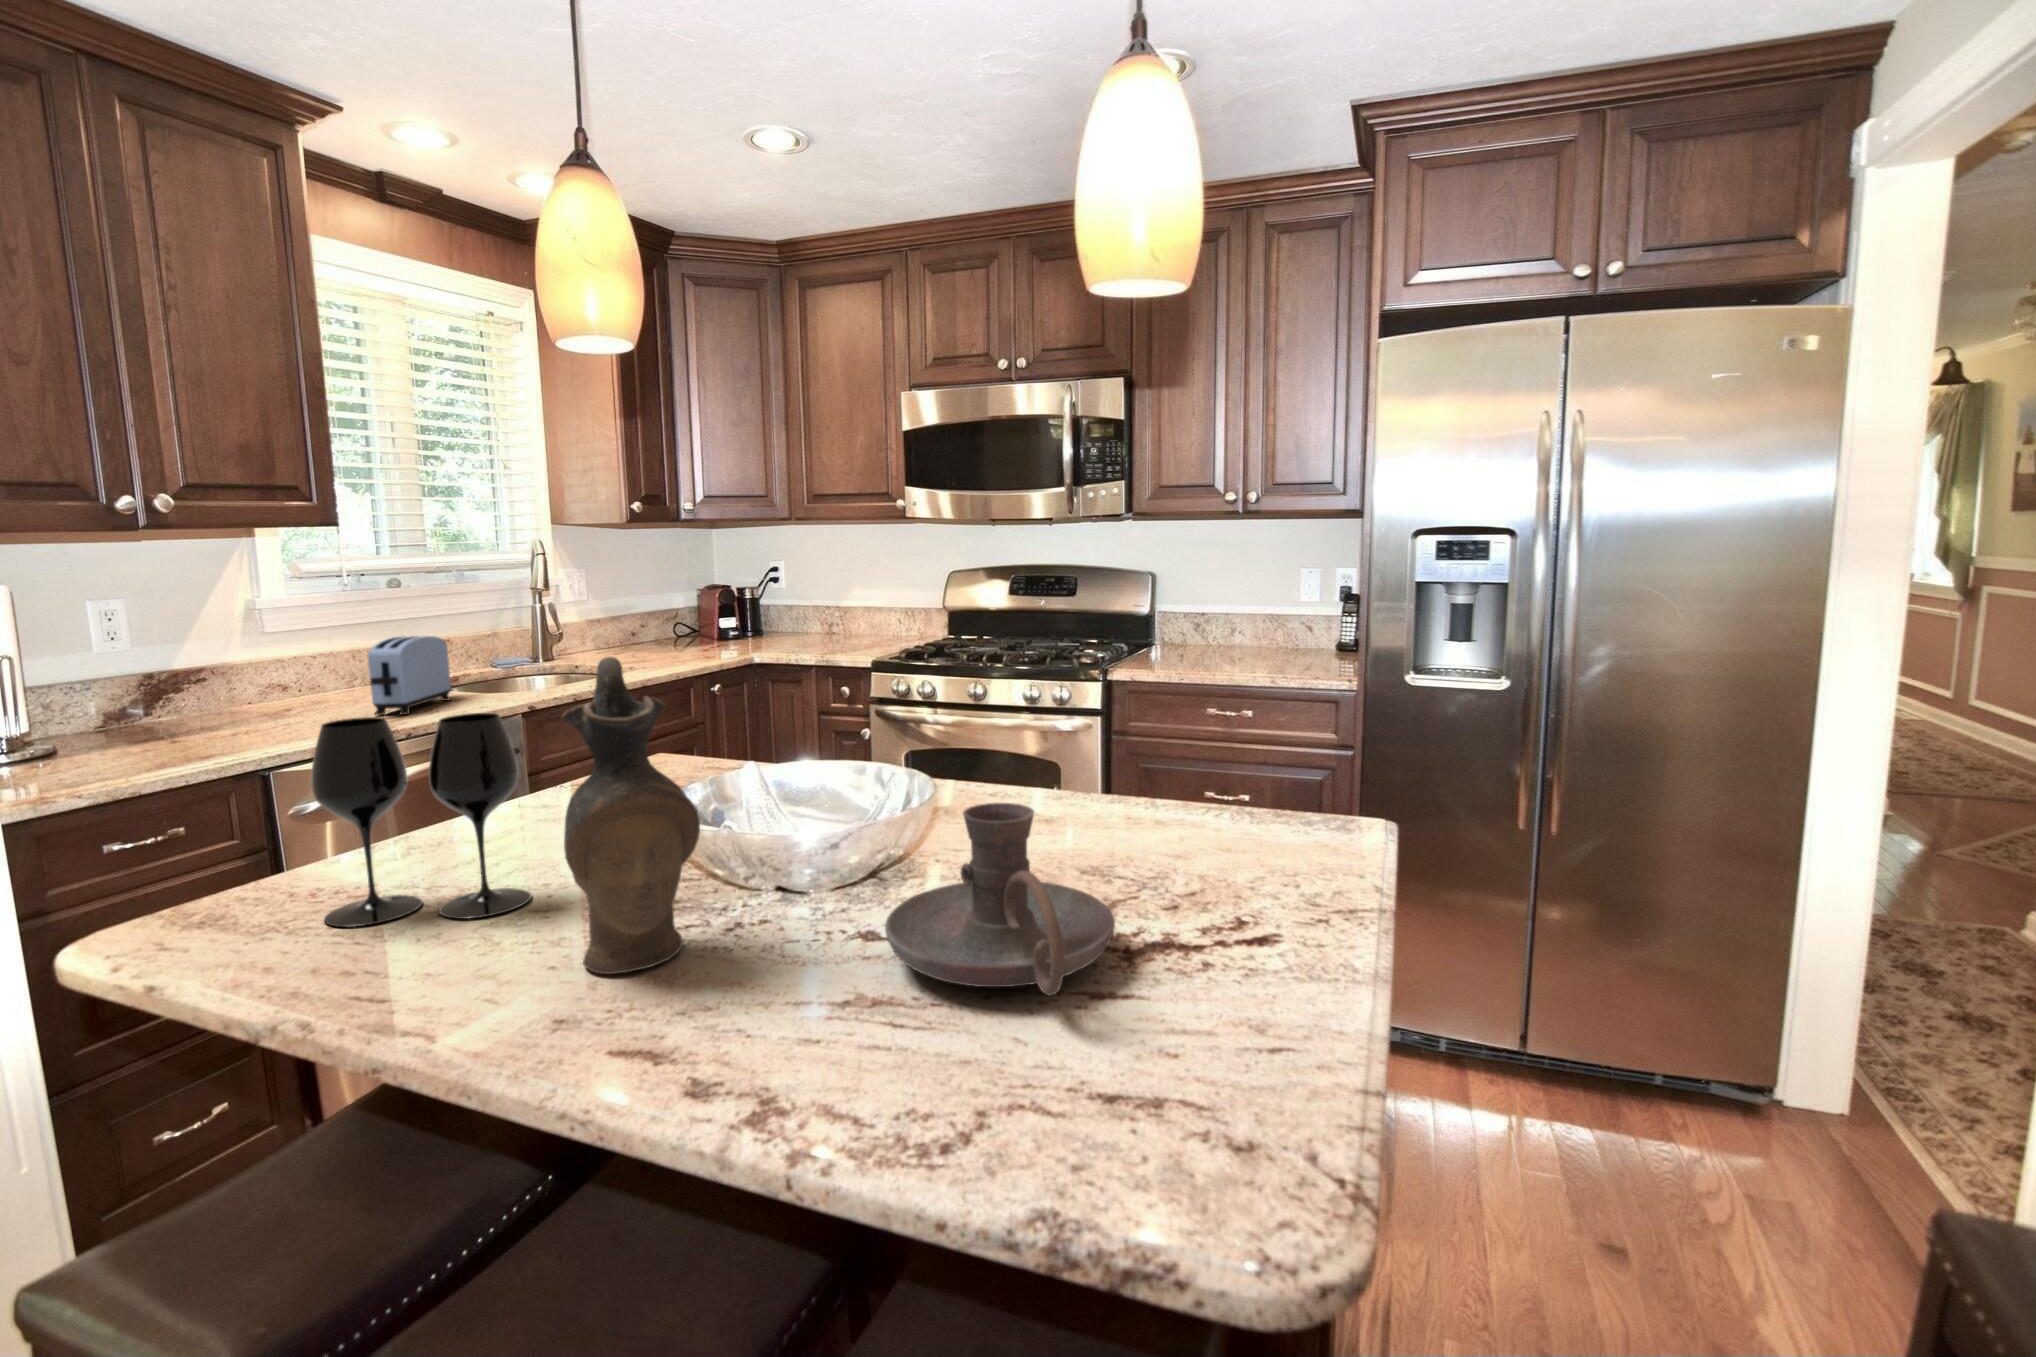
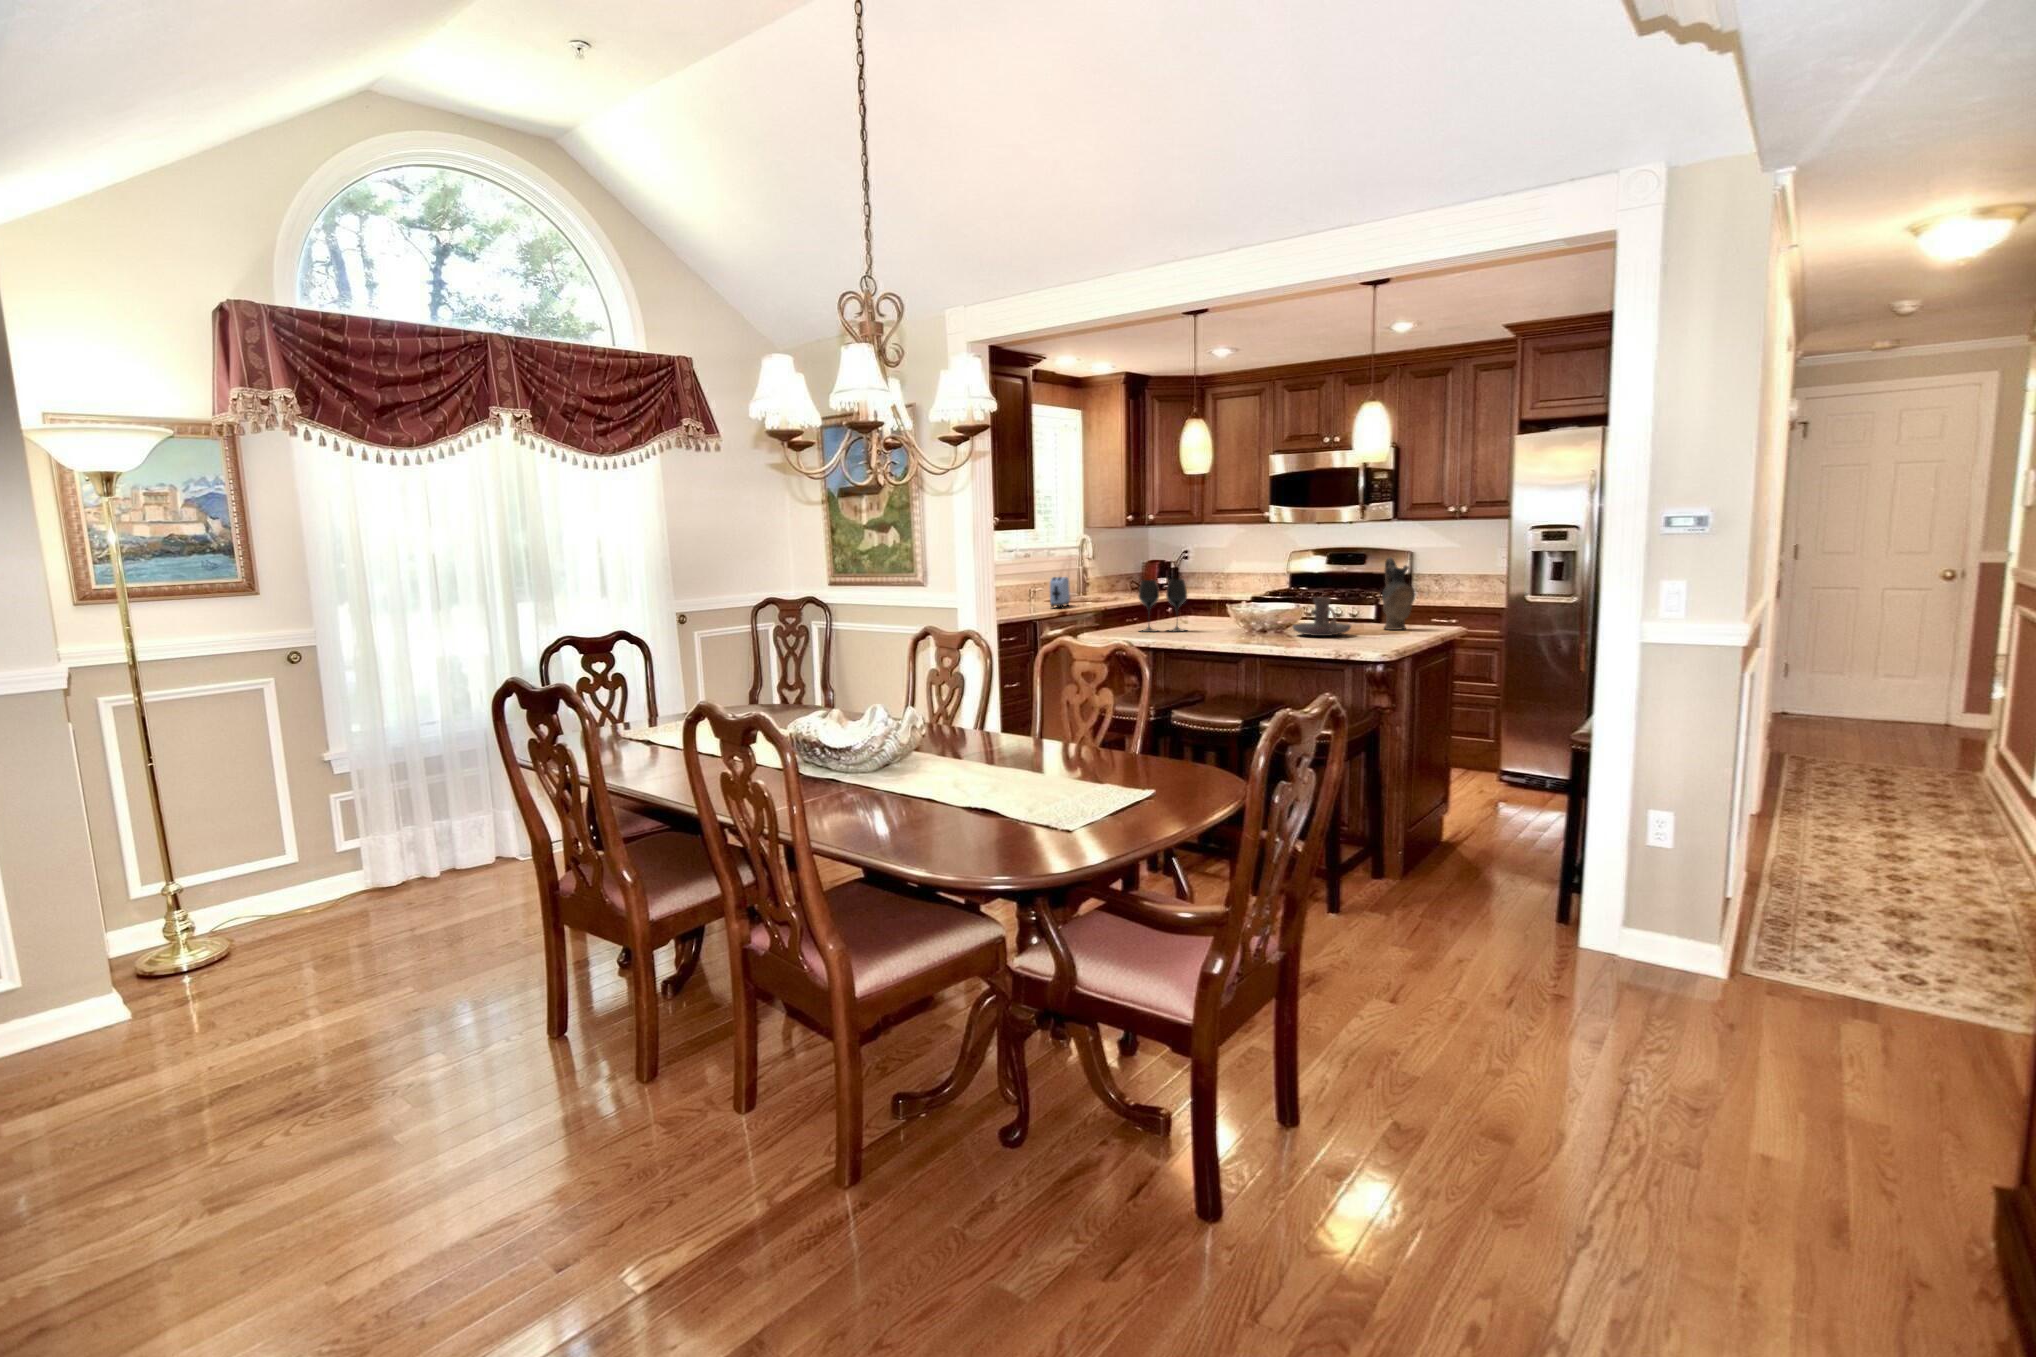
ceramic pitcher: present [562,657,700,974] -> present [1382,558,1416,630]

